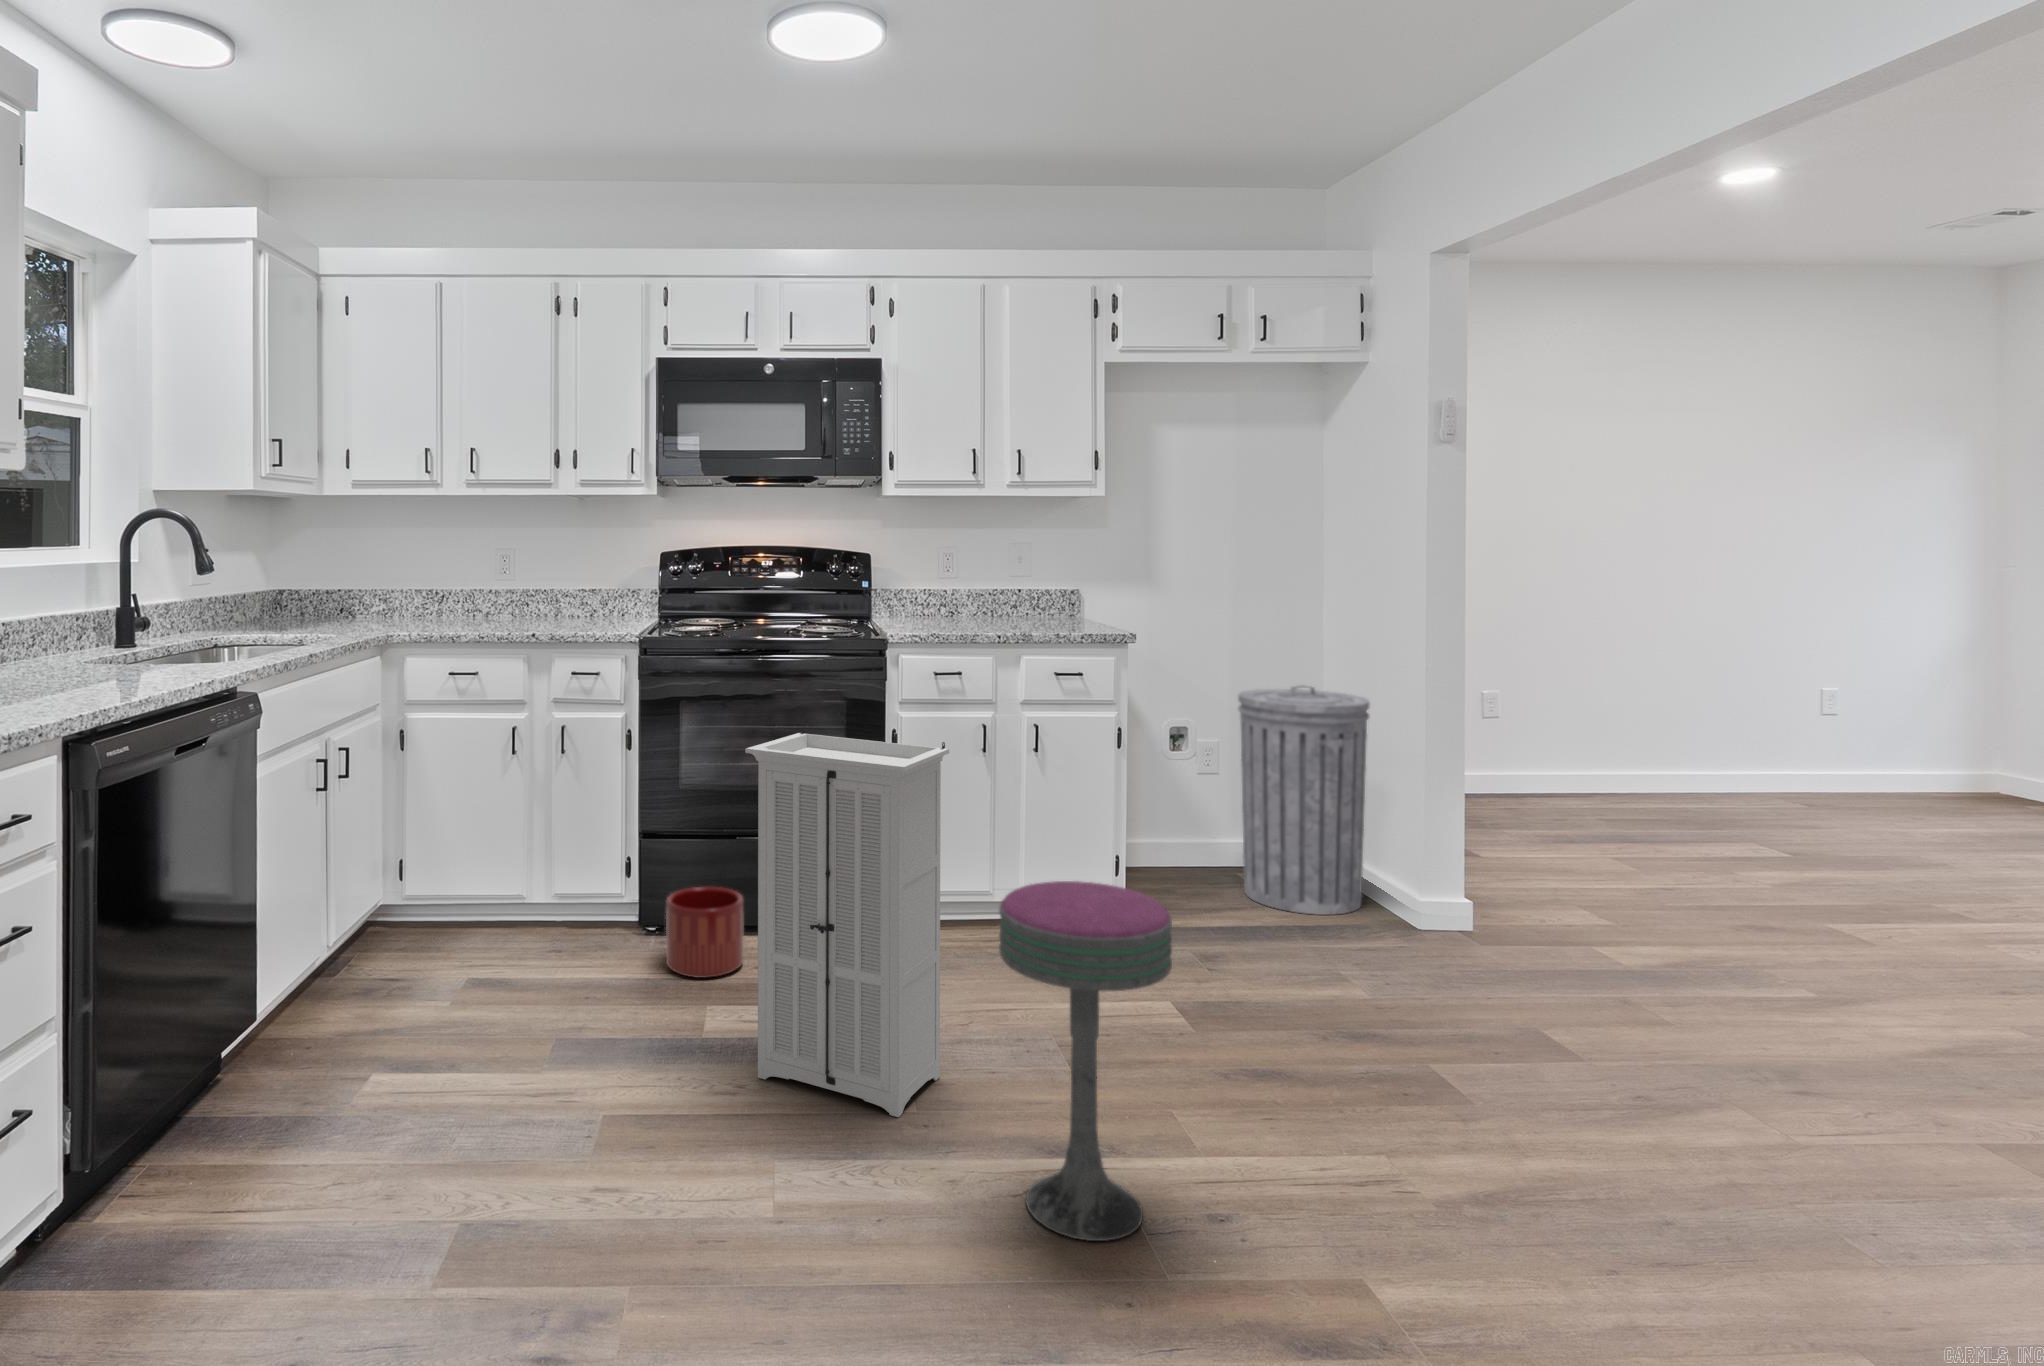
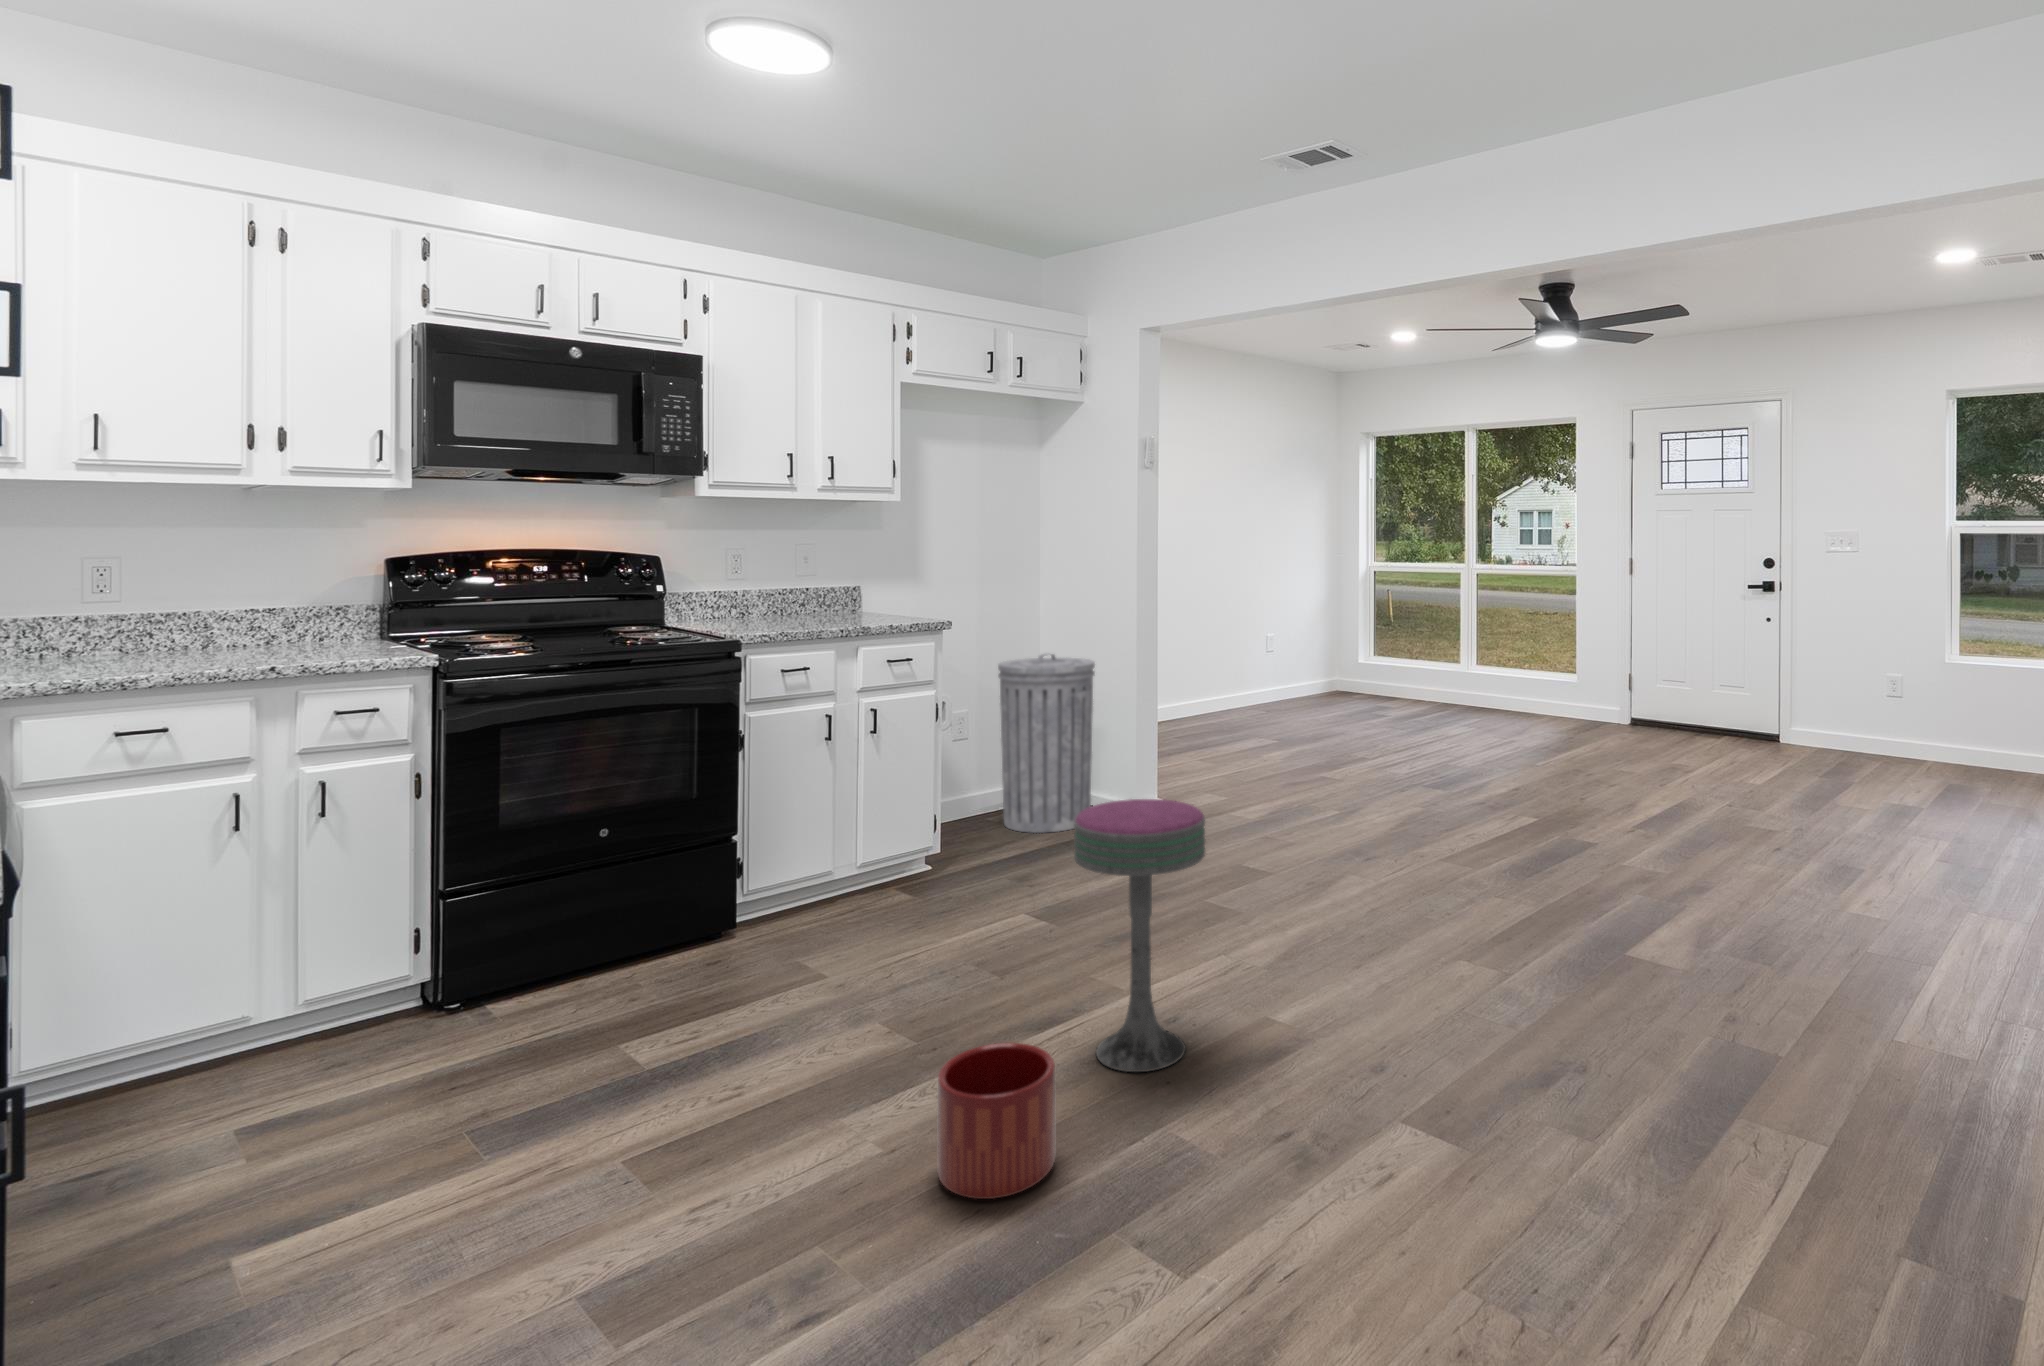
storage cabinet: present [745,728,949,1117] -> none [769,715,954,1080]
planter: present [666,887,743,978] -> present [937,1043,1055,1199]

